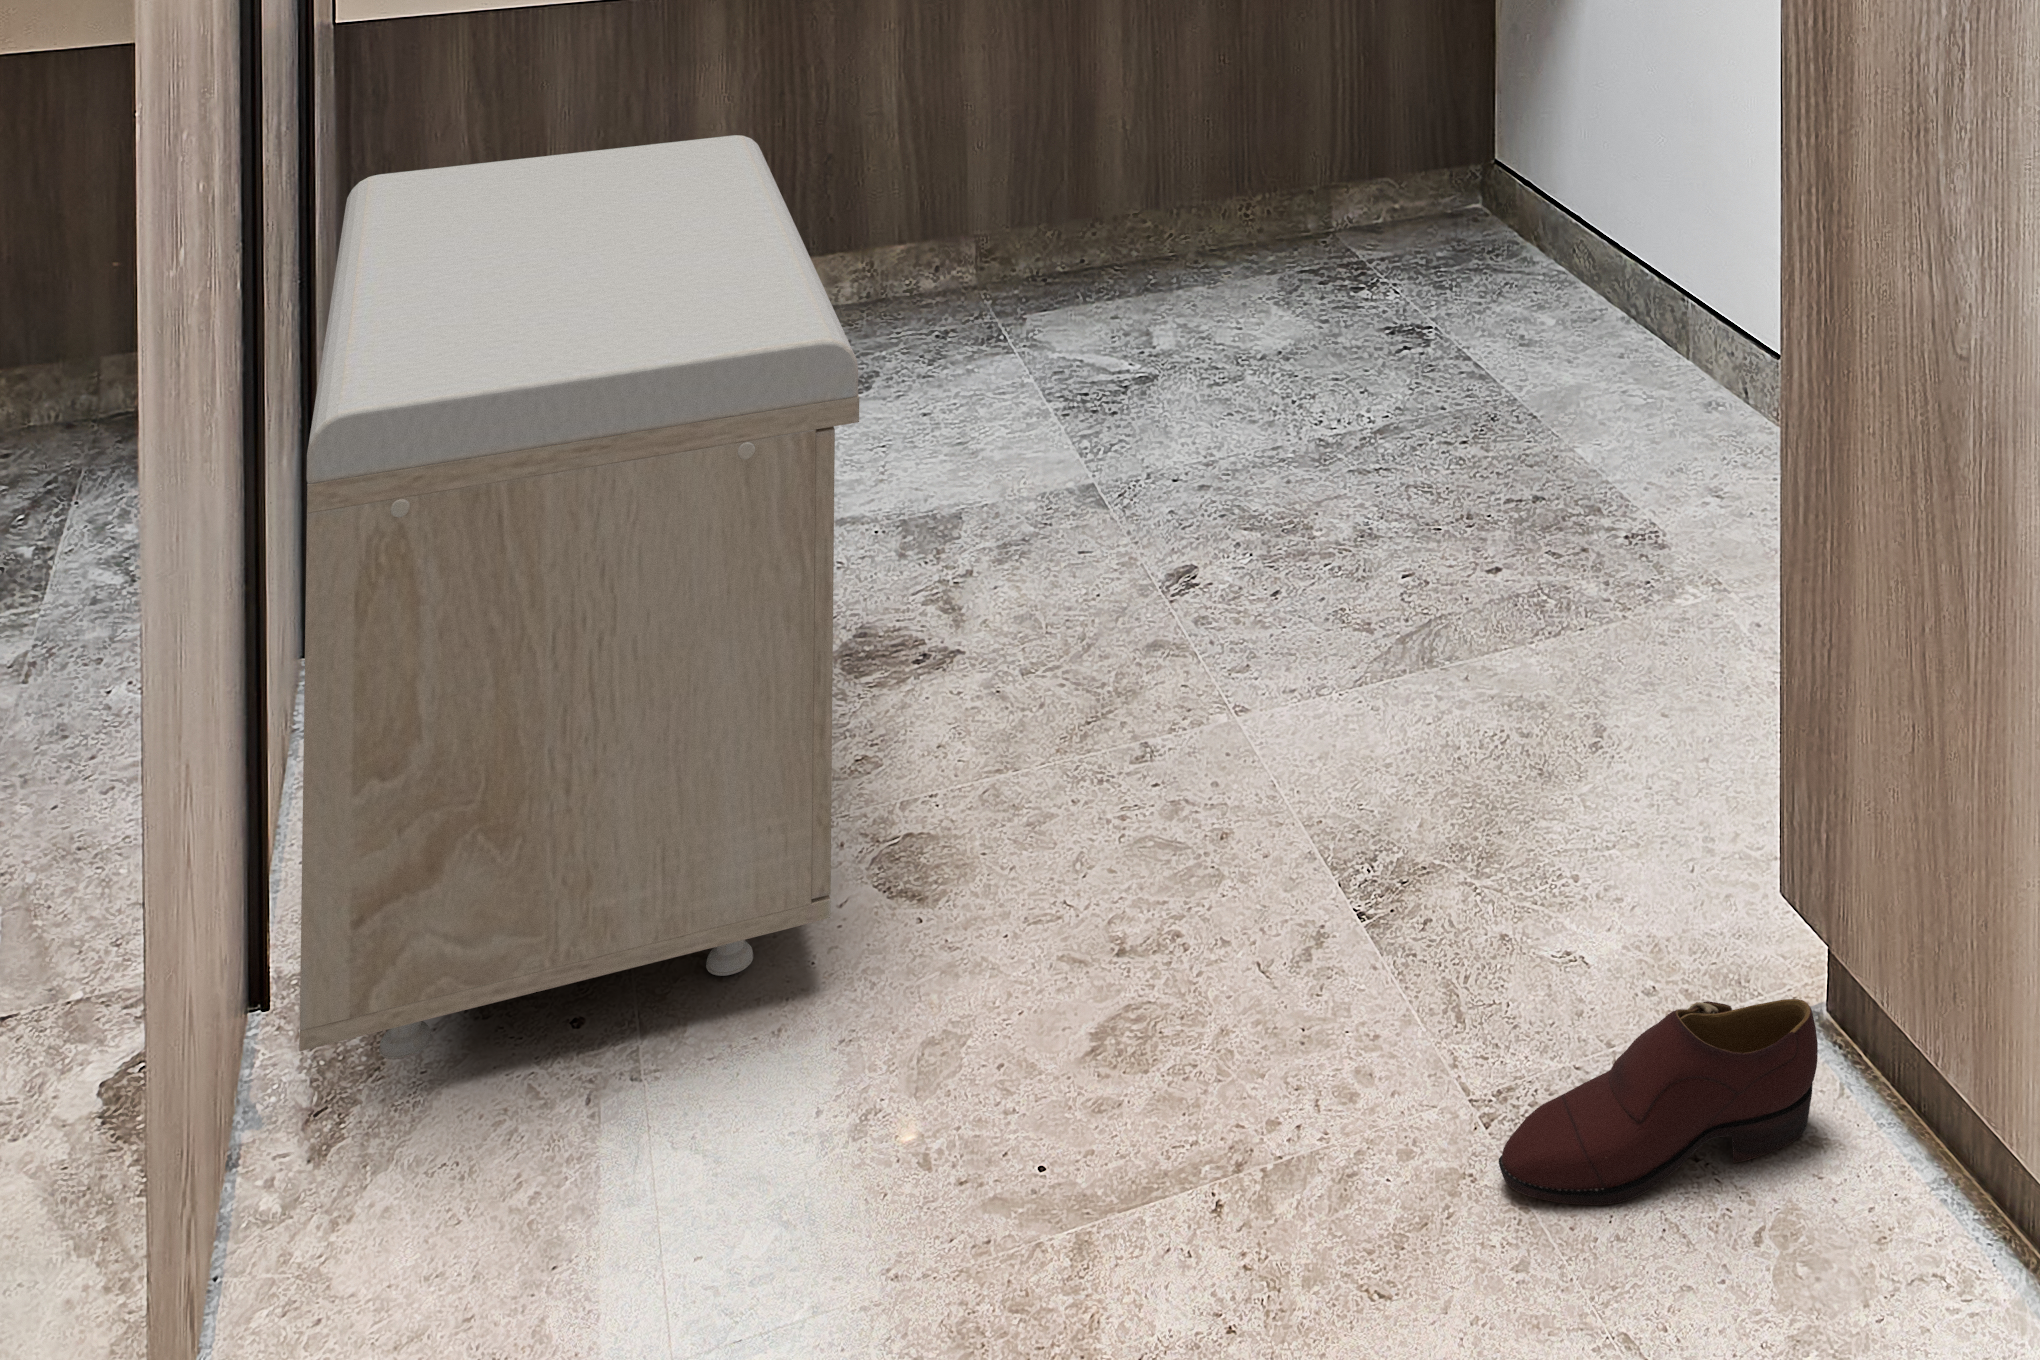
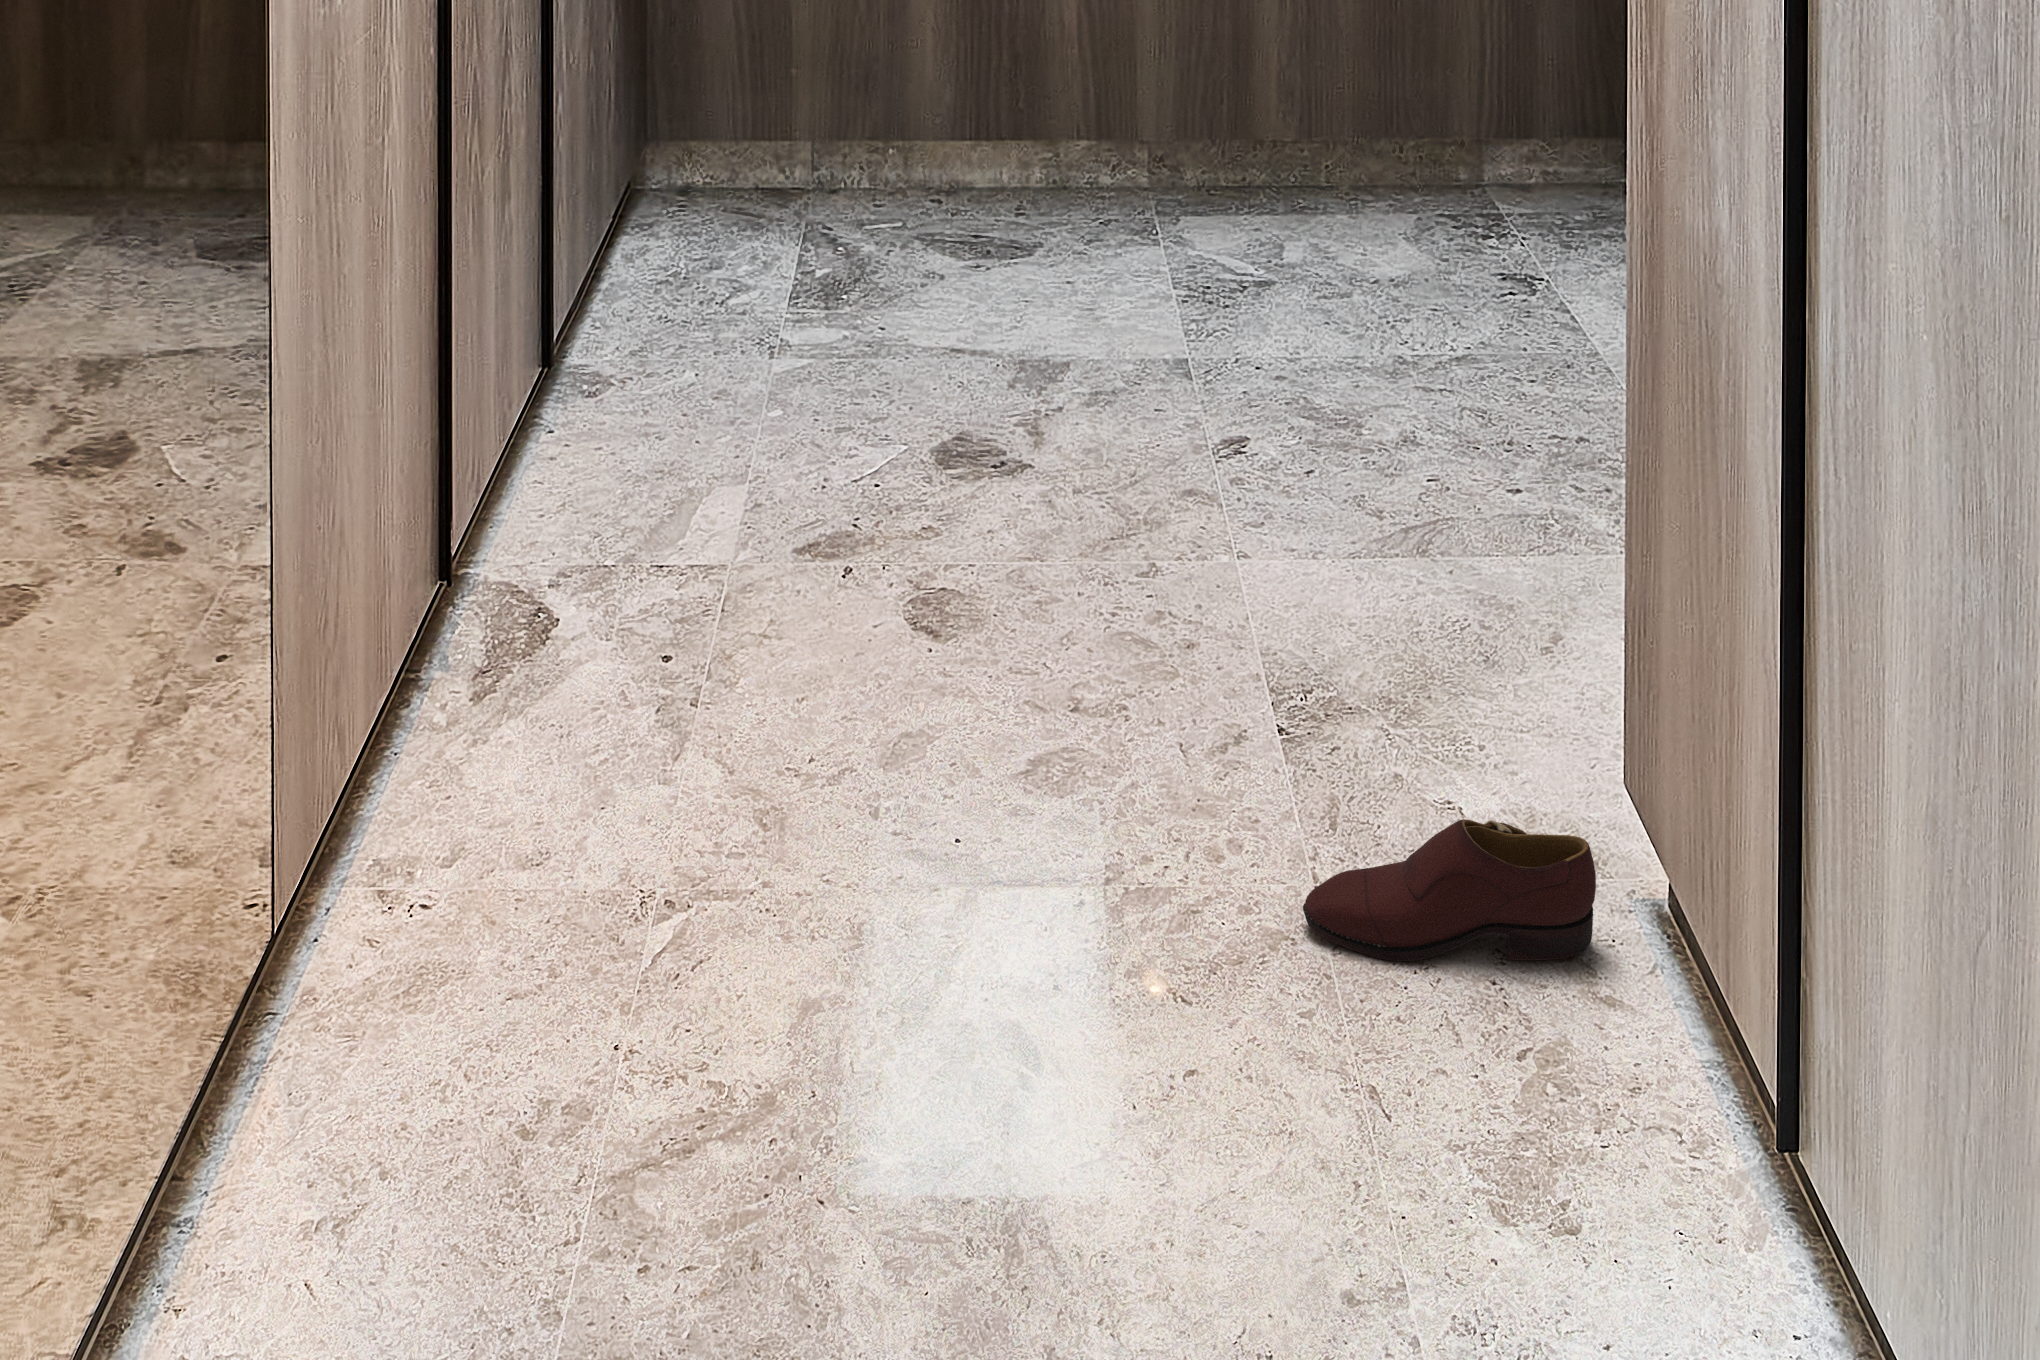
storage bench: present [299,135,859,1060] -> none [475,16,881,655]

